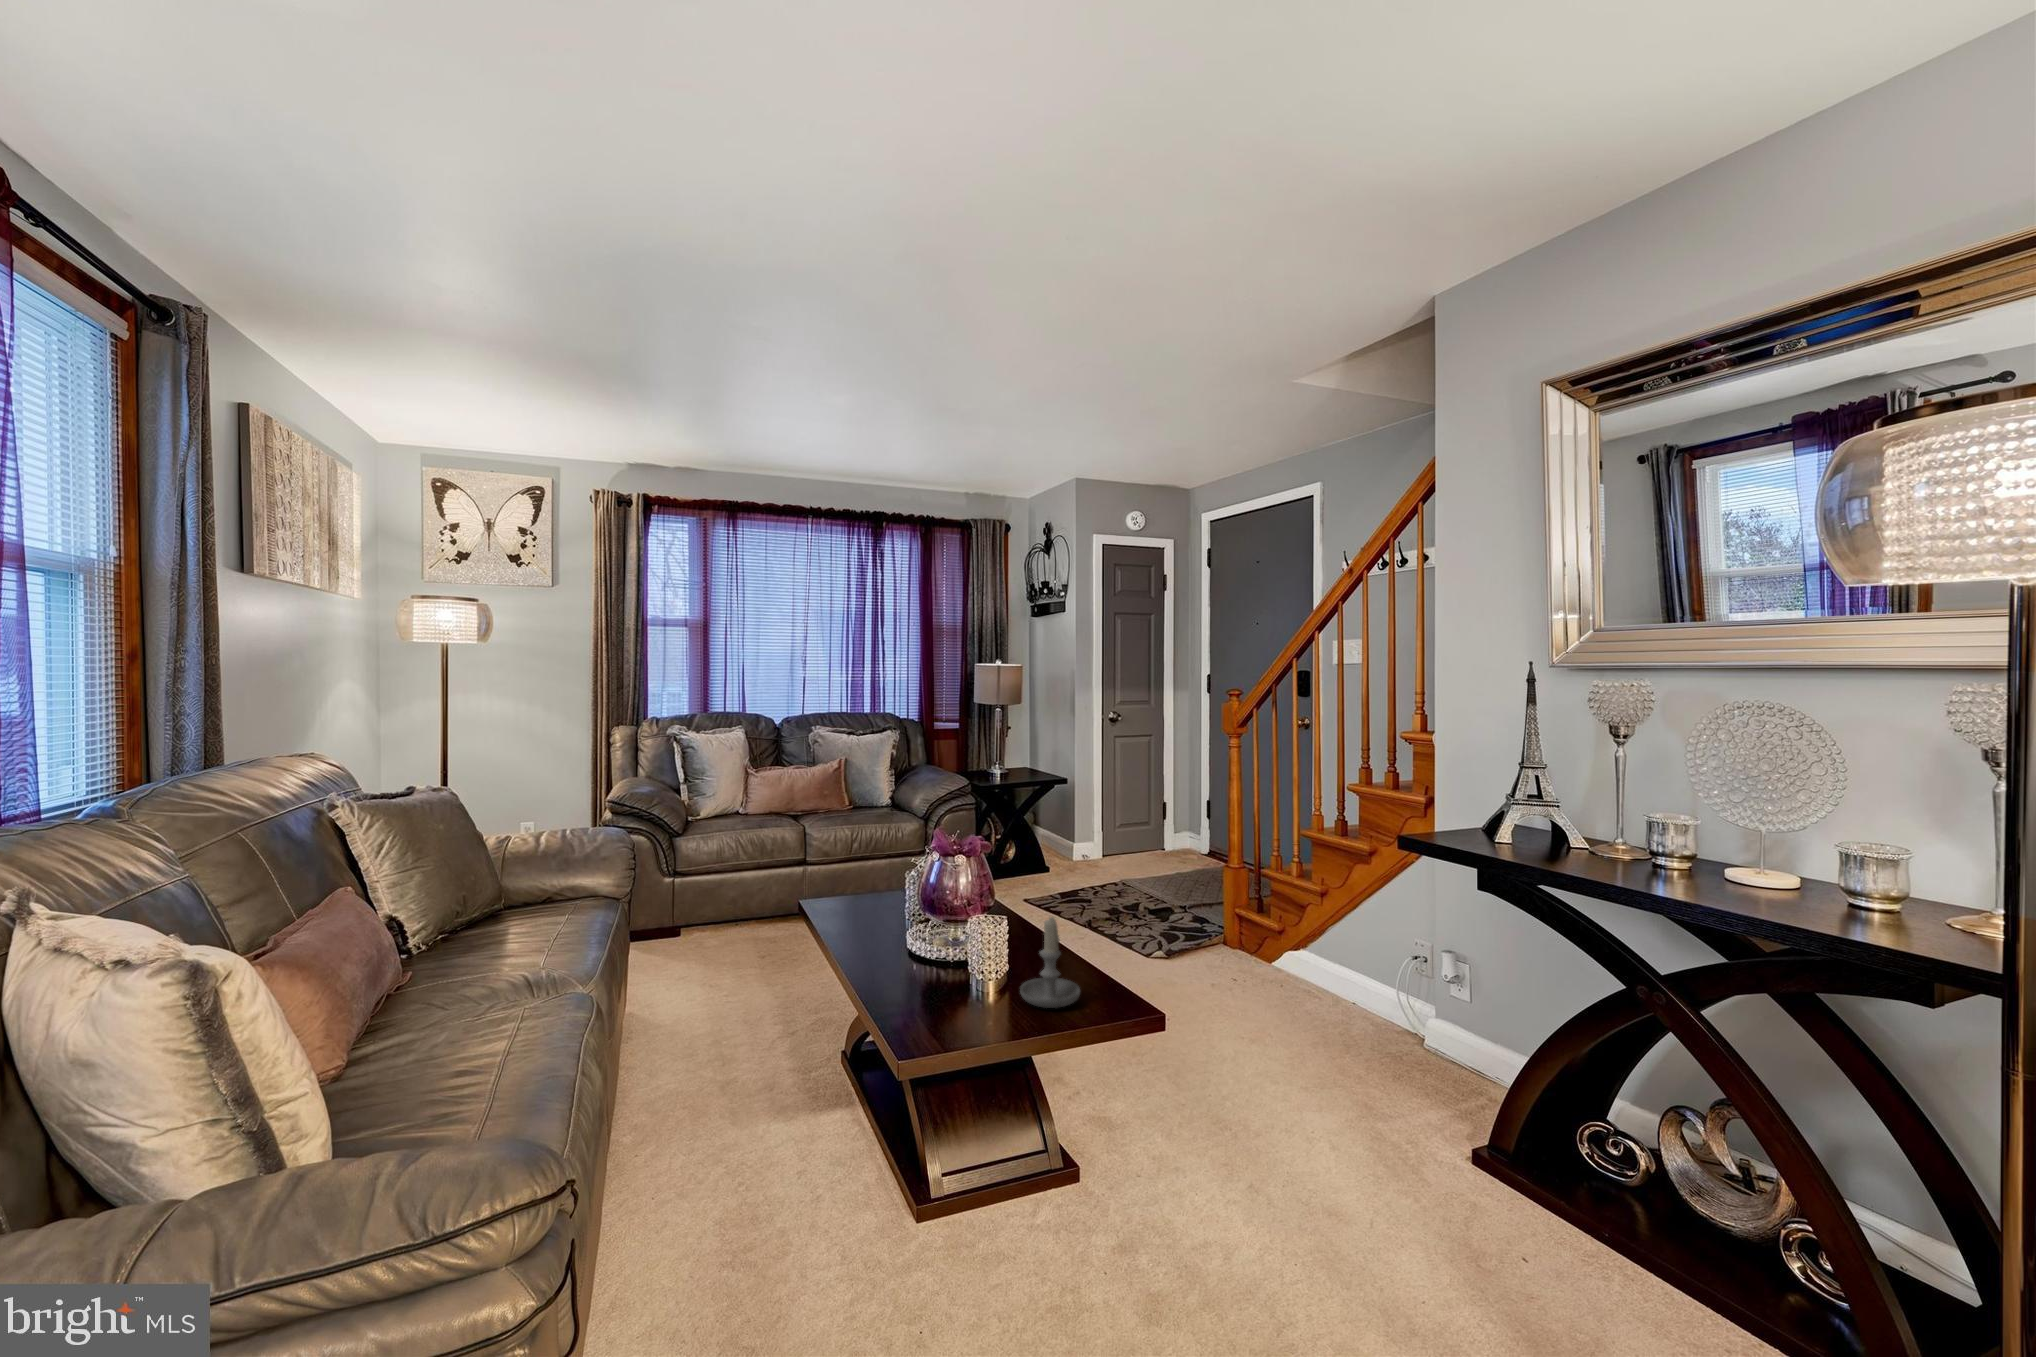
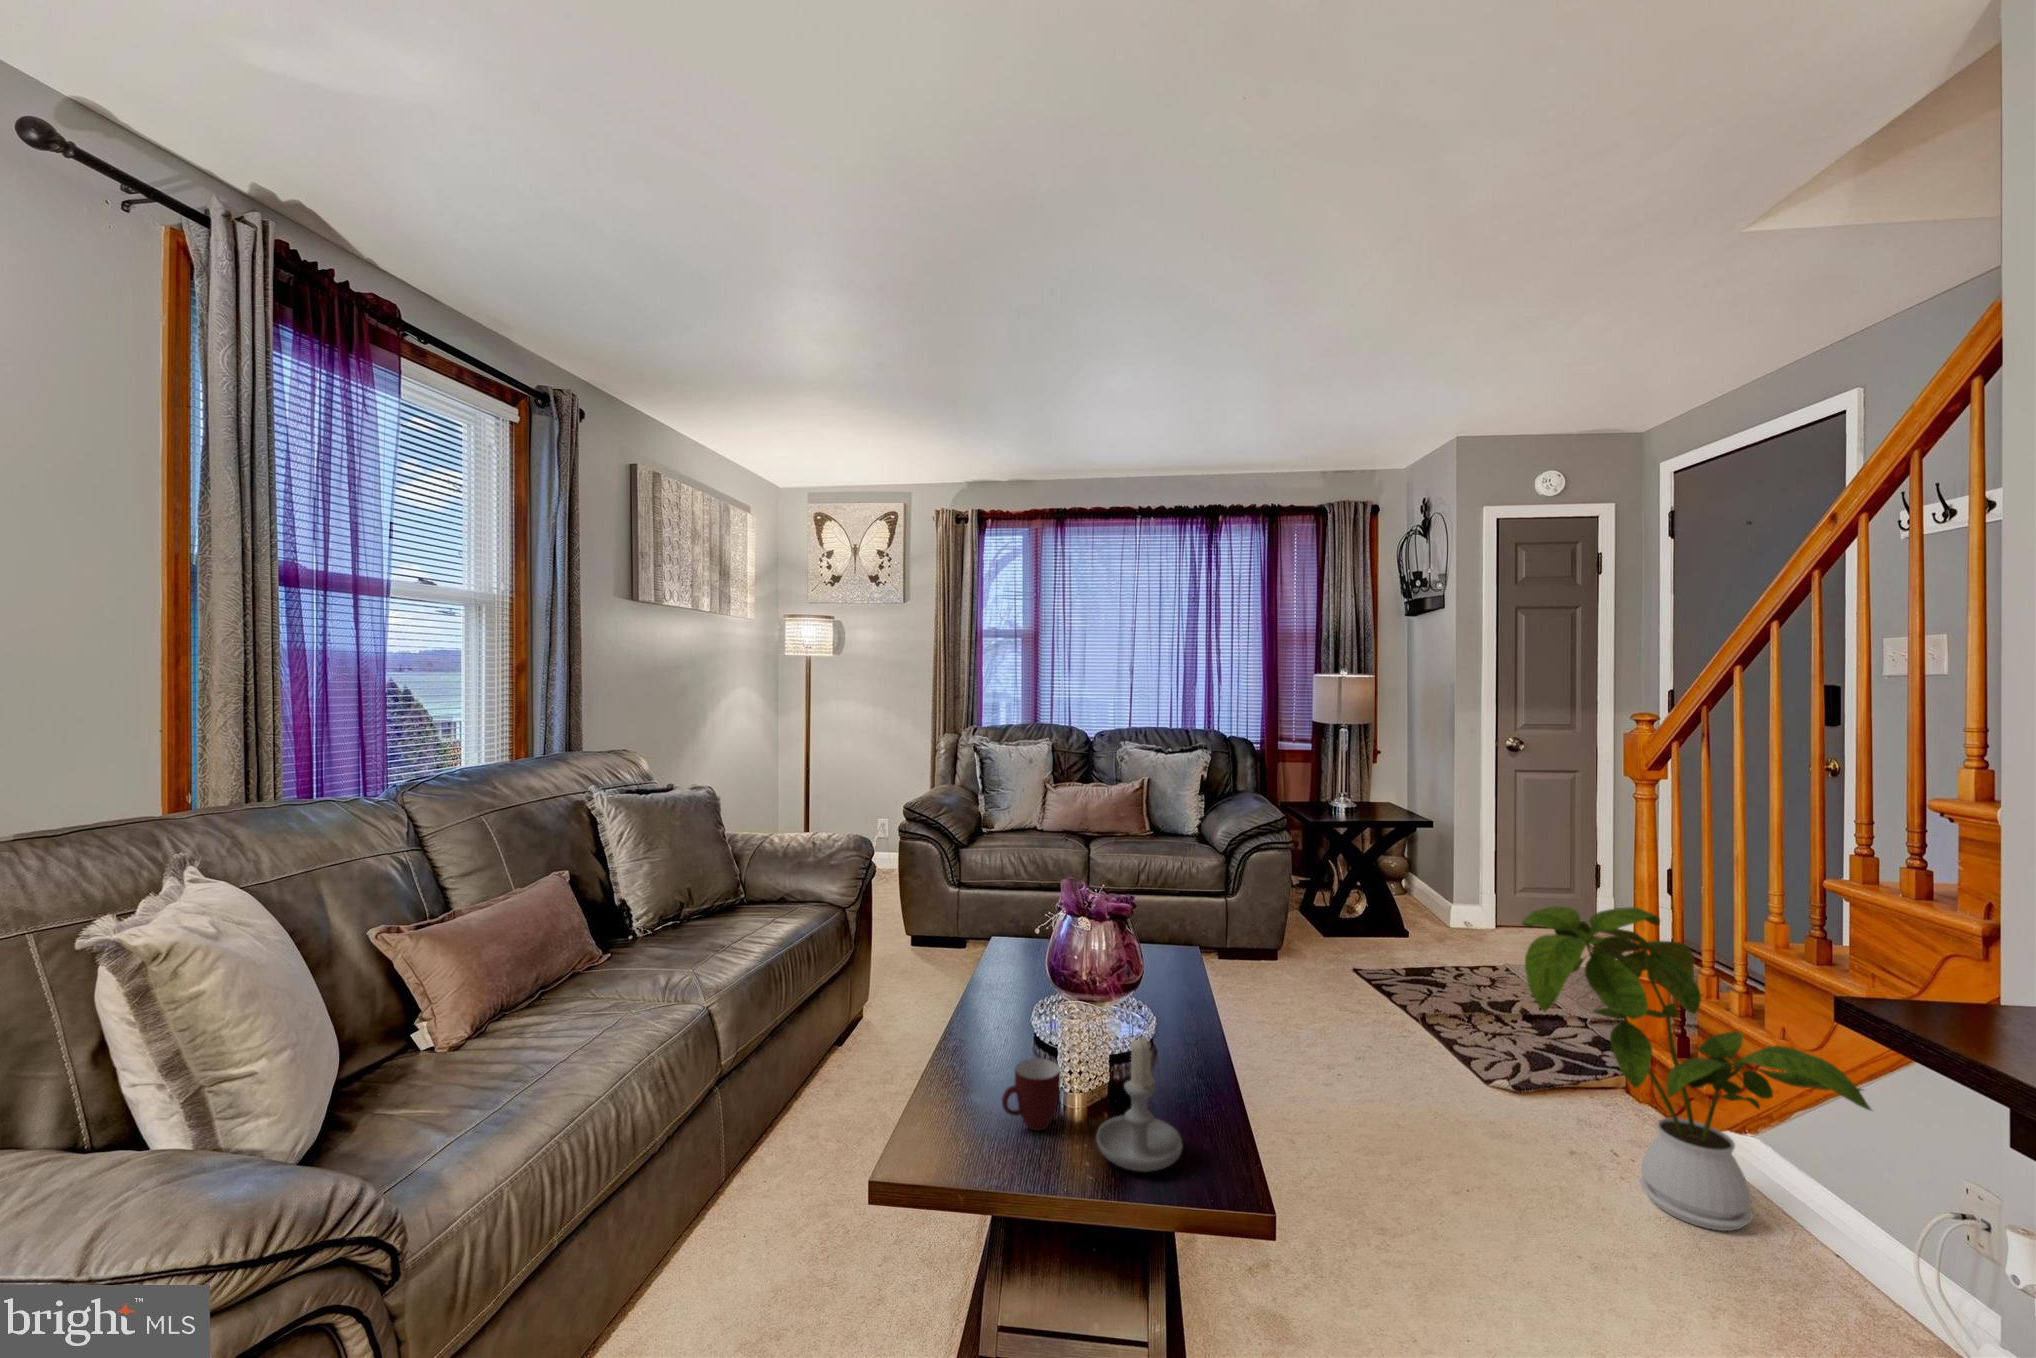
house plant: none [1187,812,1374,1005] -> present [1522,906,1871,1231]
mug: none [948,953,986,1005] -> present [1002,1058,1060,1130]

